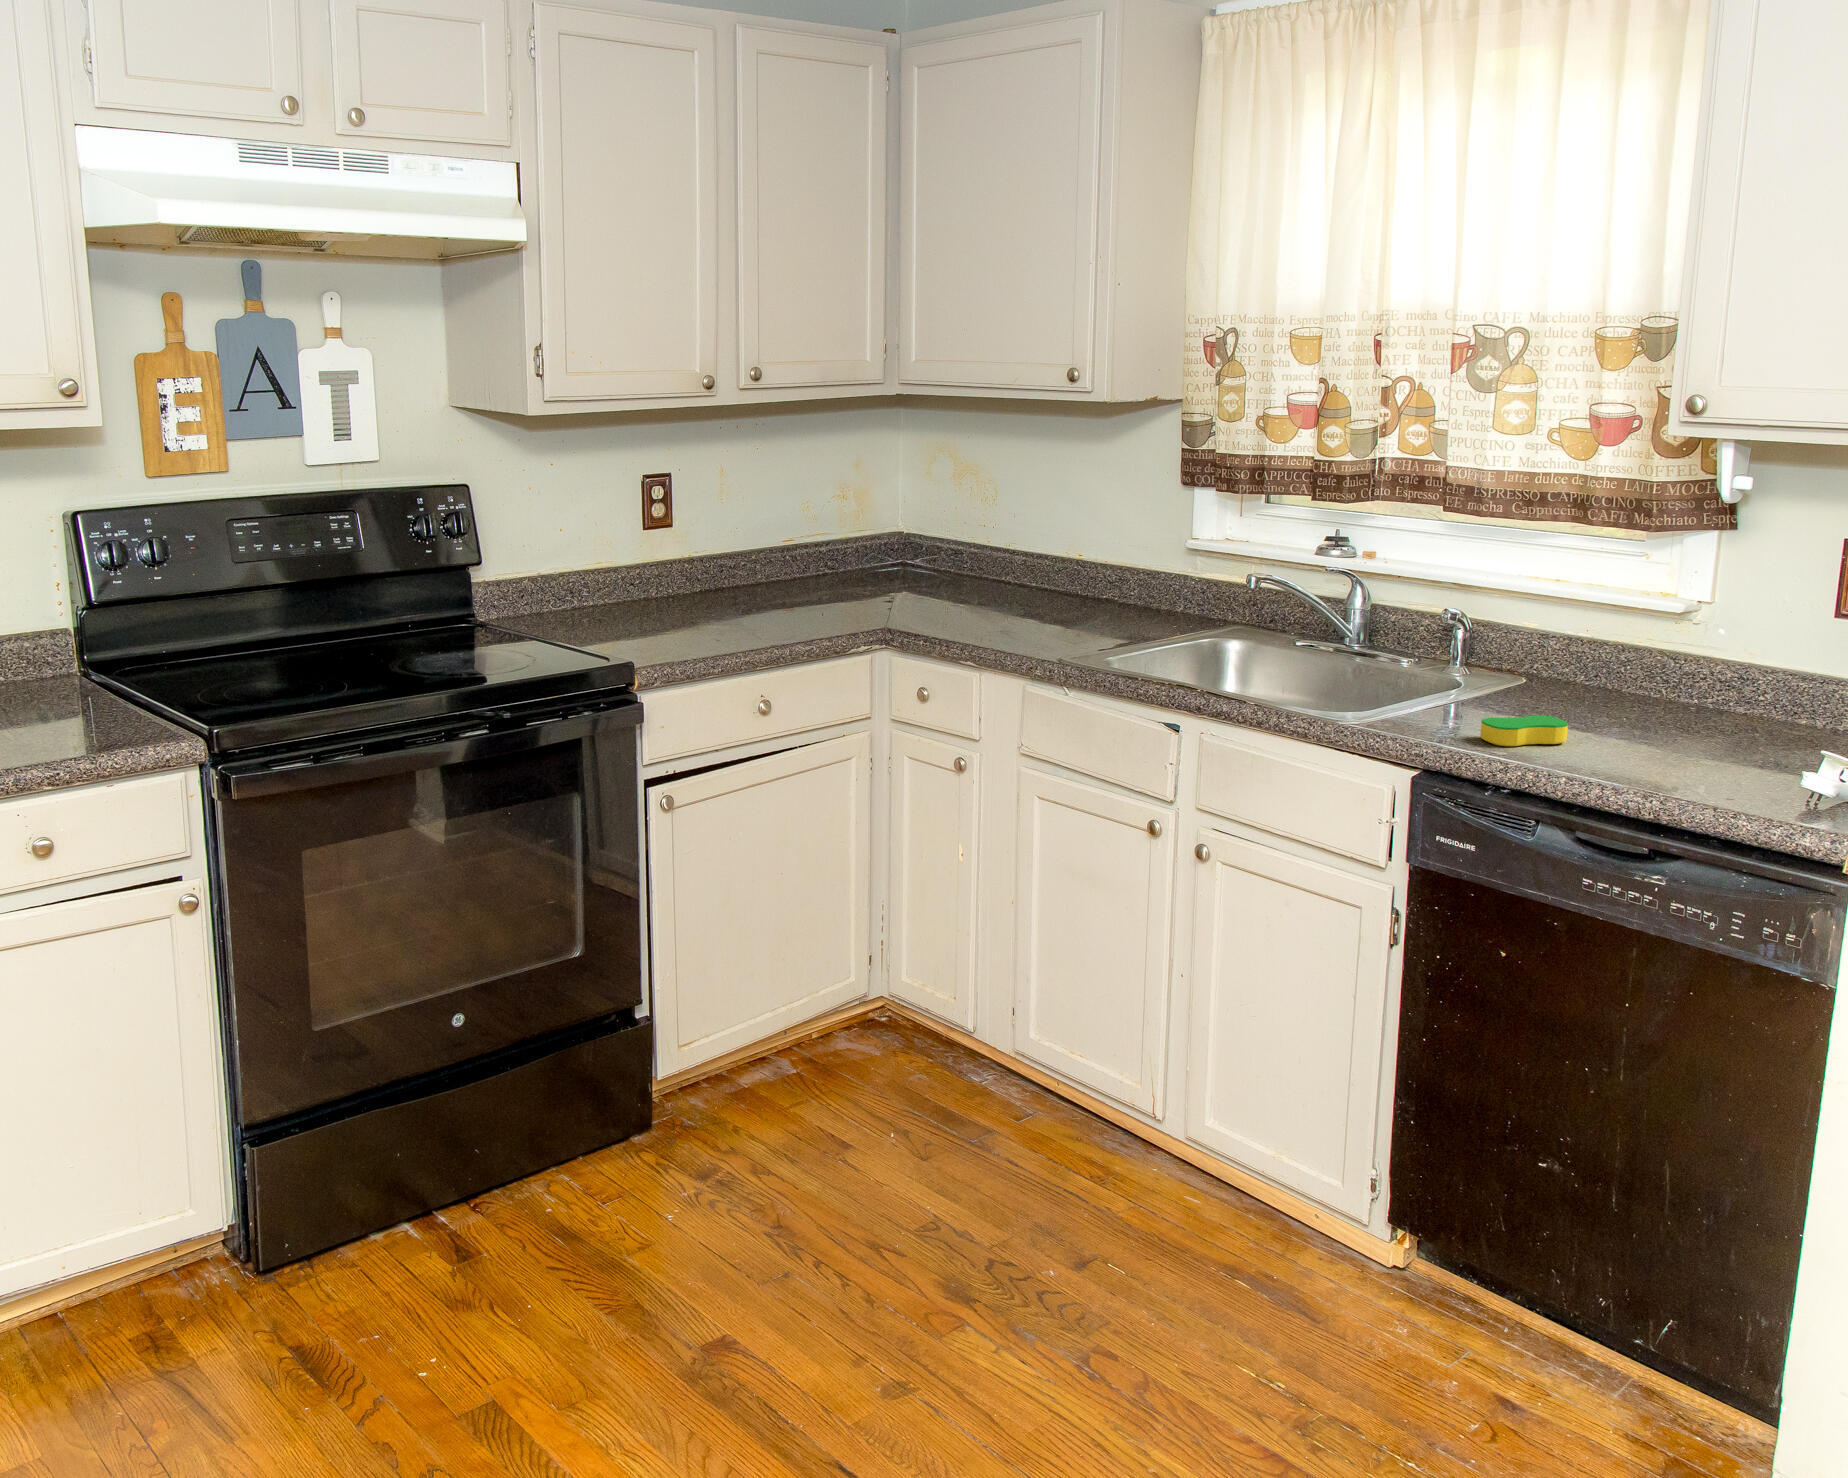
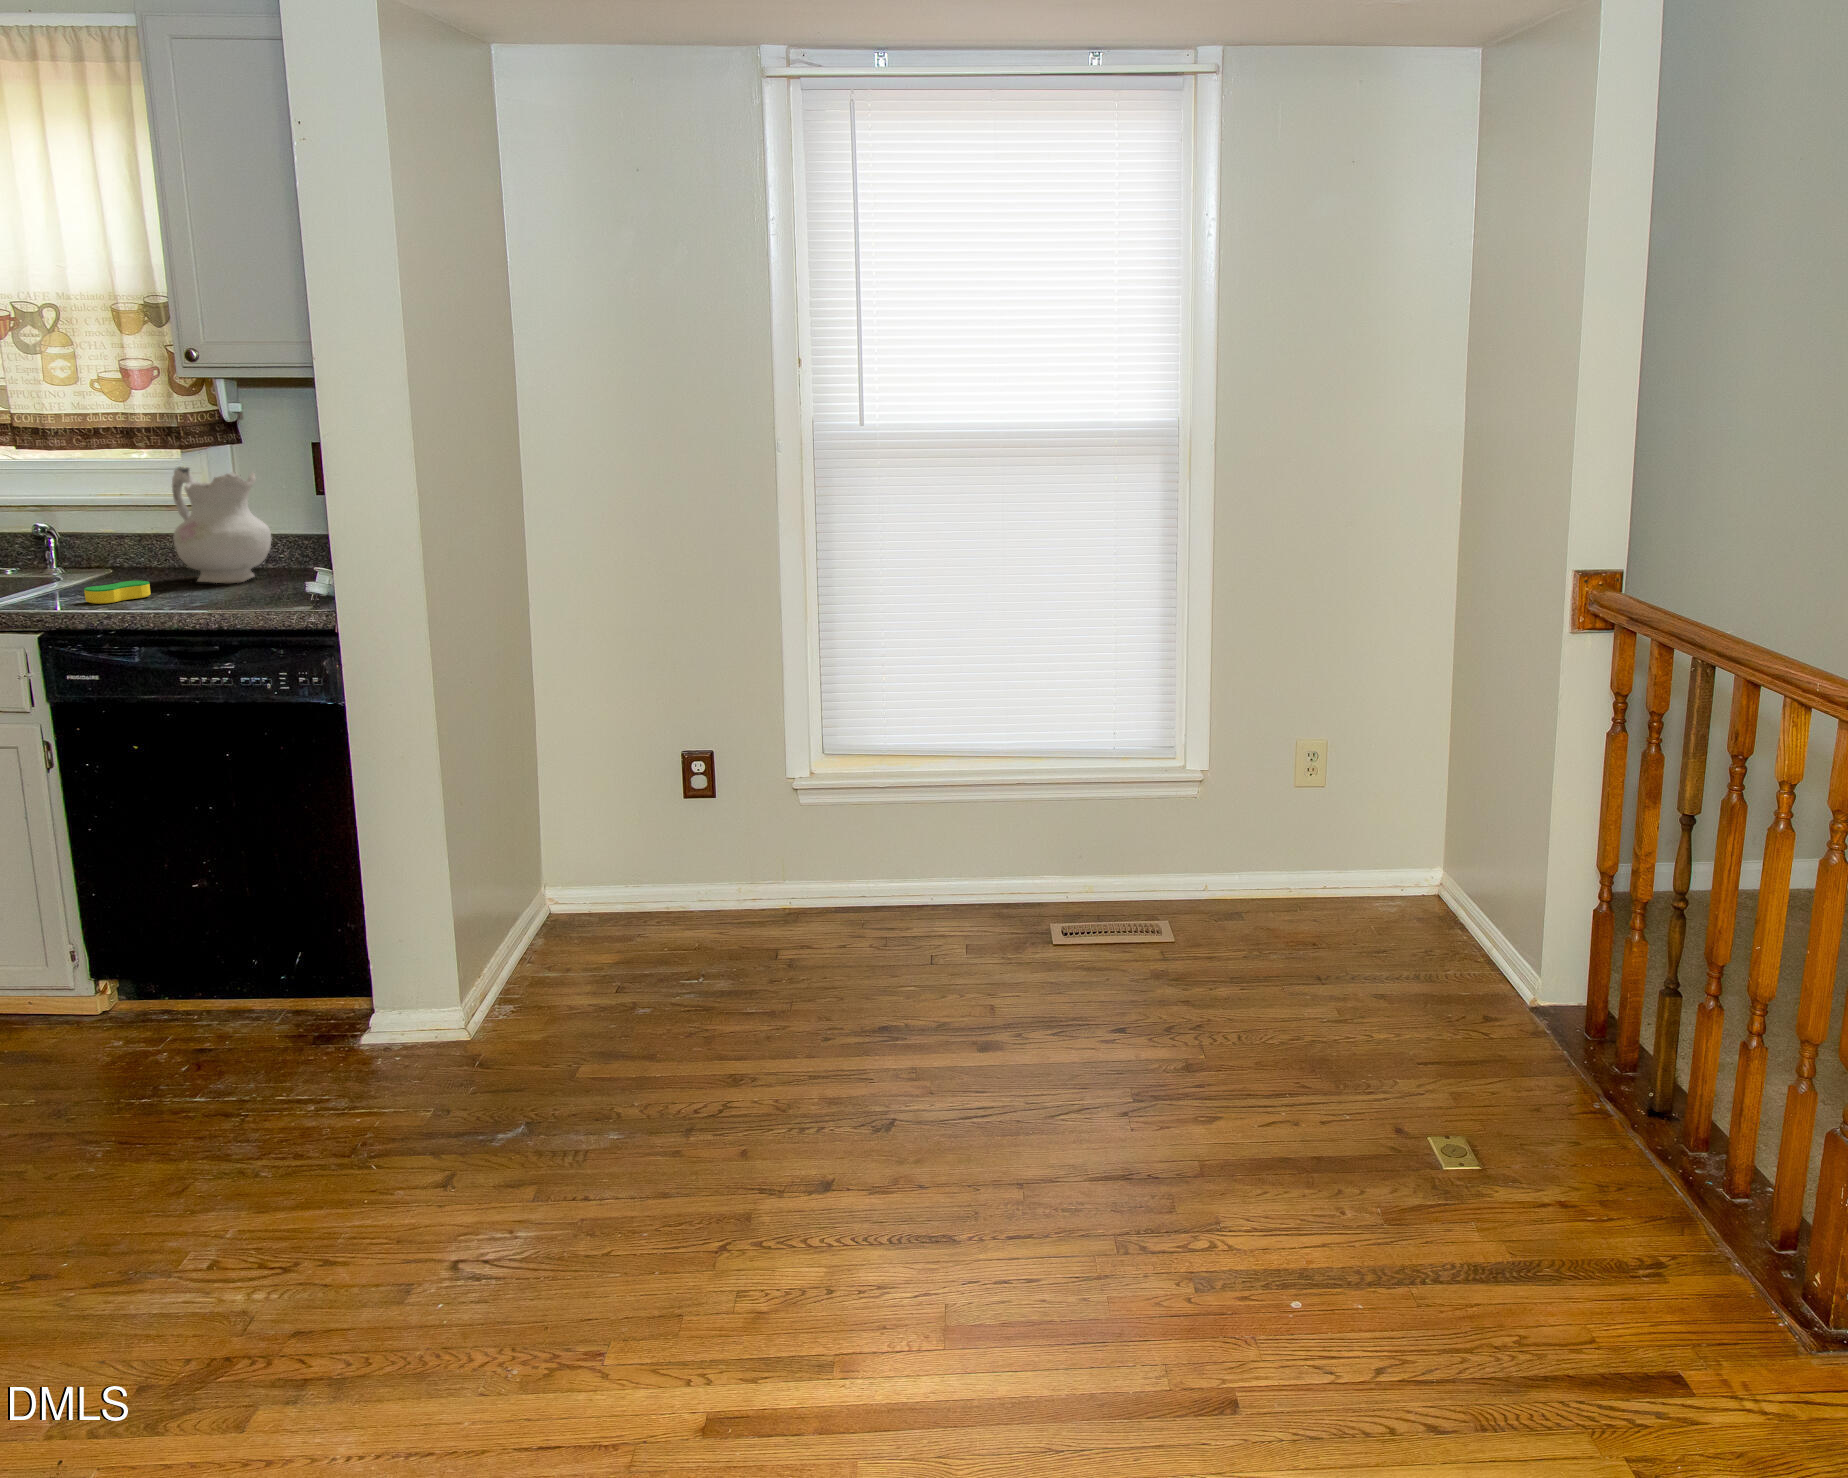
ceramic pitcher: none [1613,558,1757,737] -> present [172,467,272,583]

